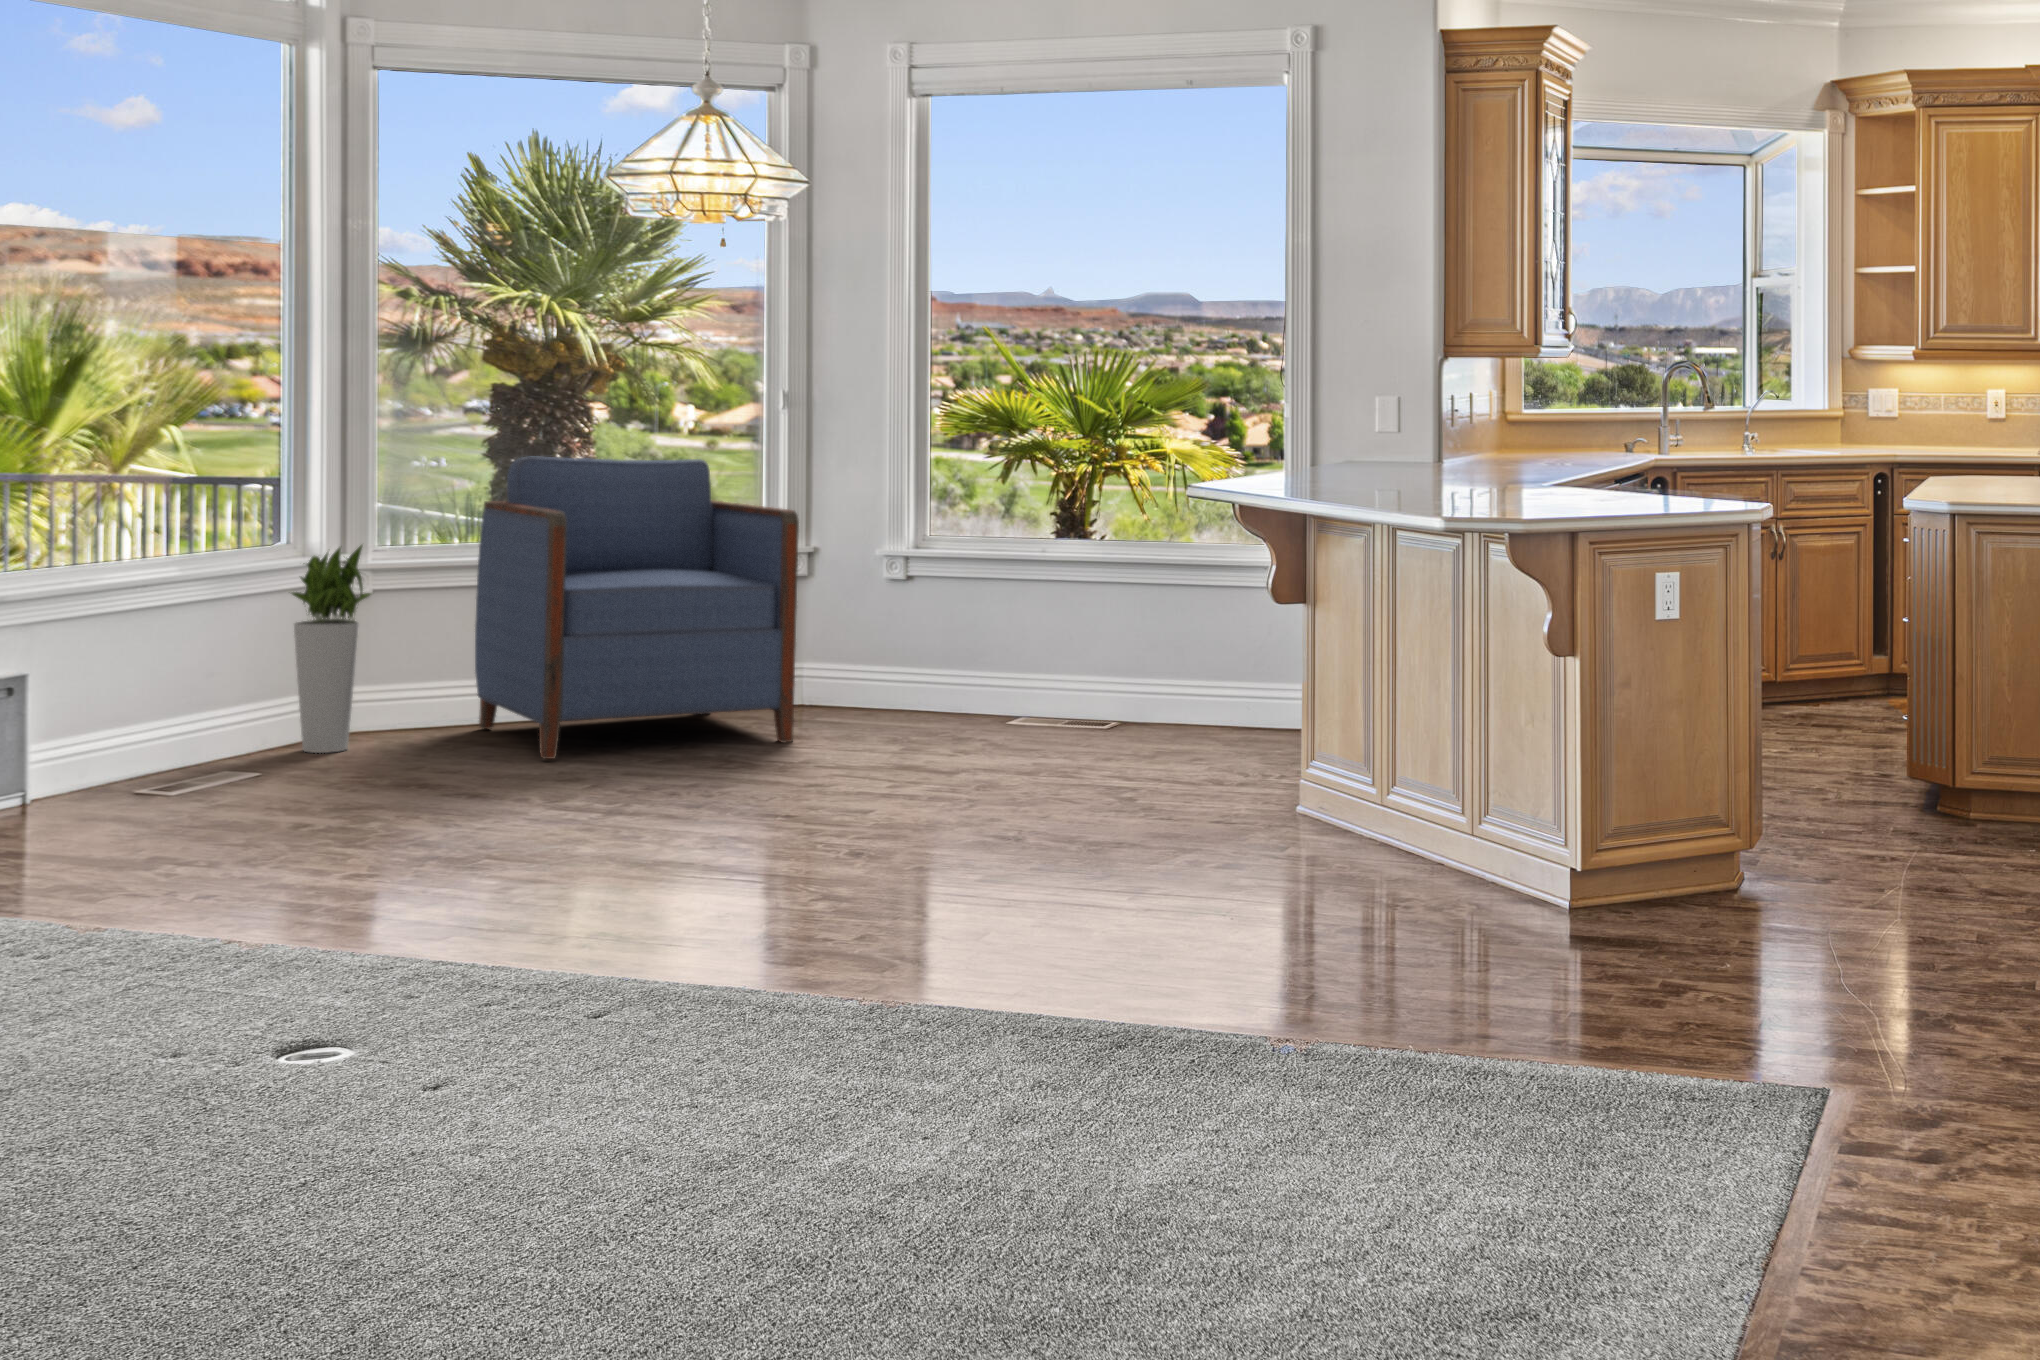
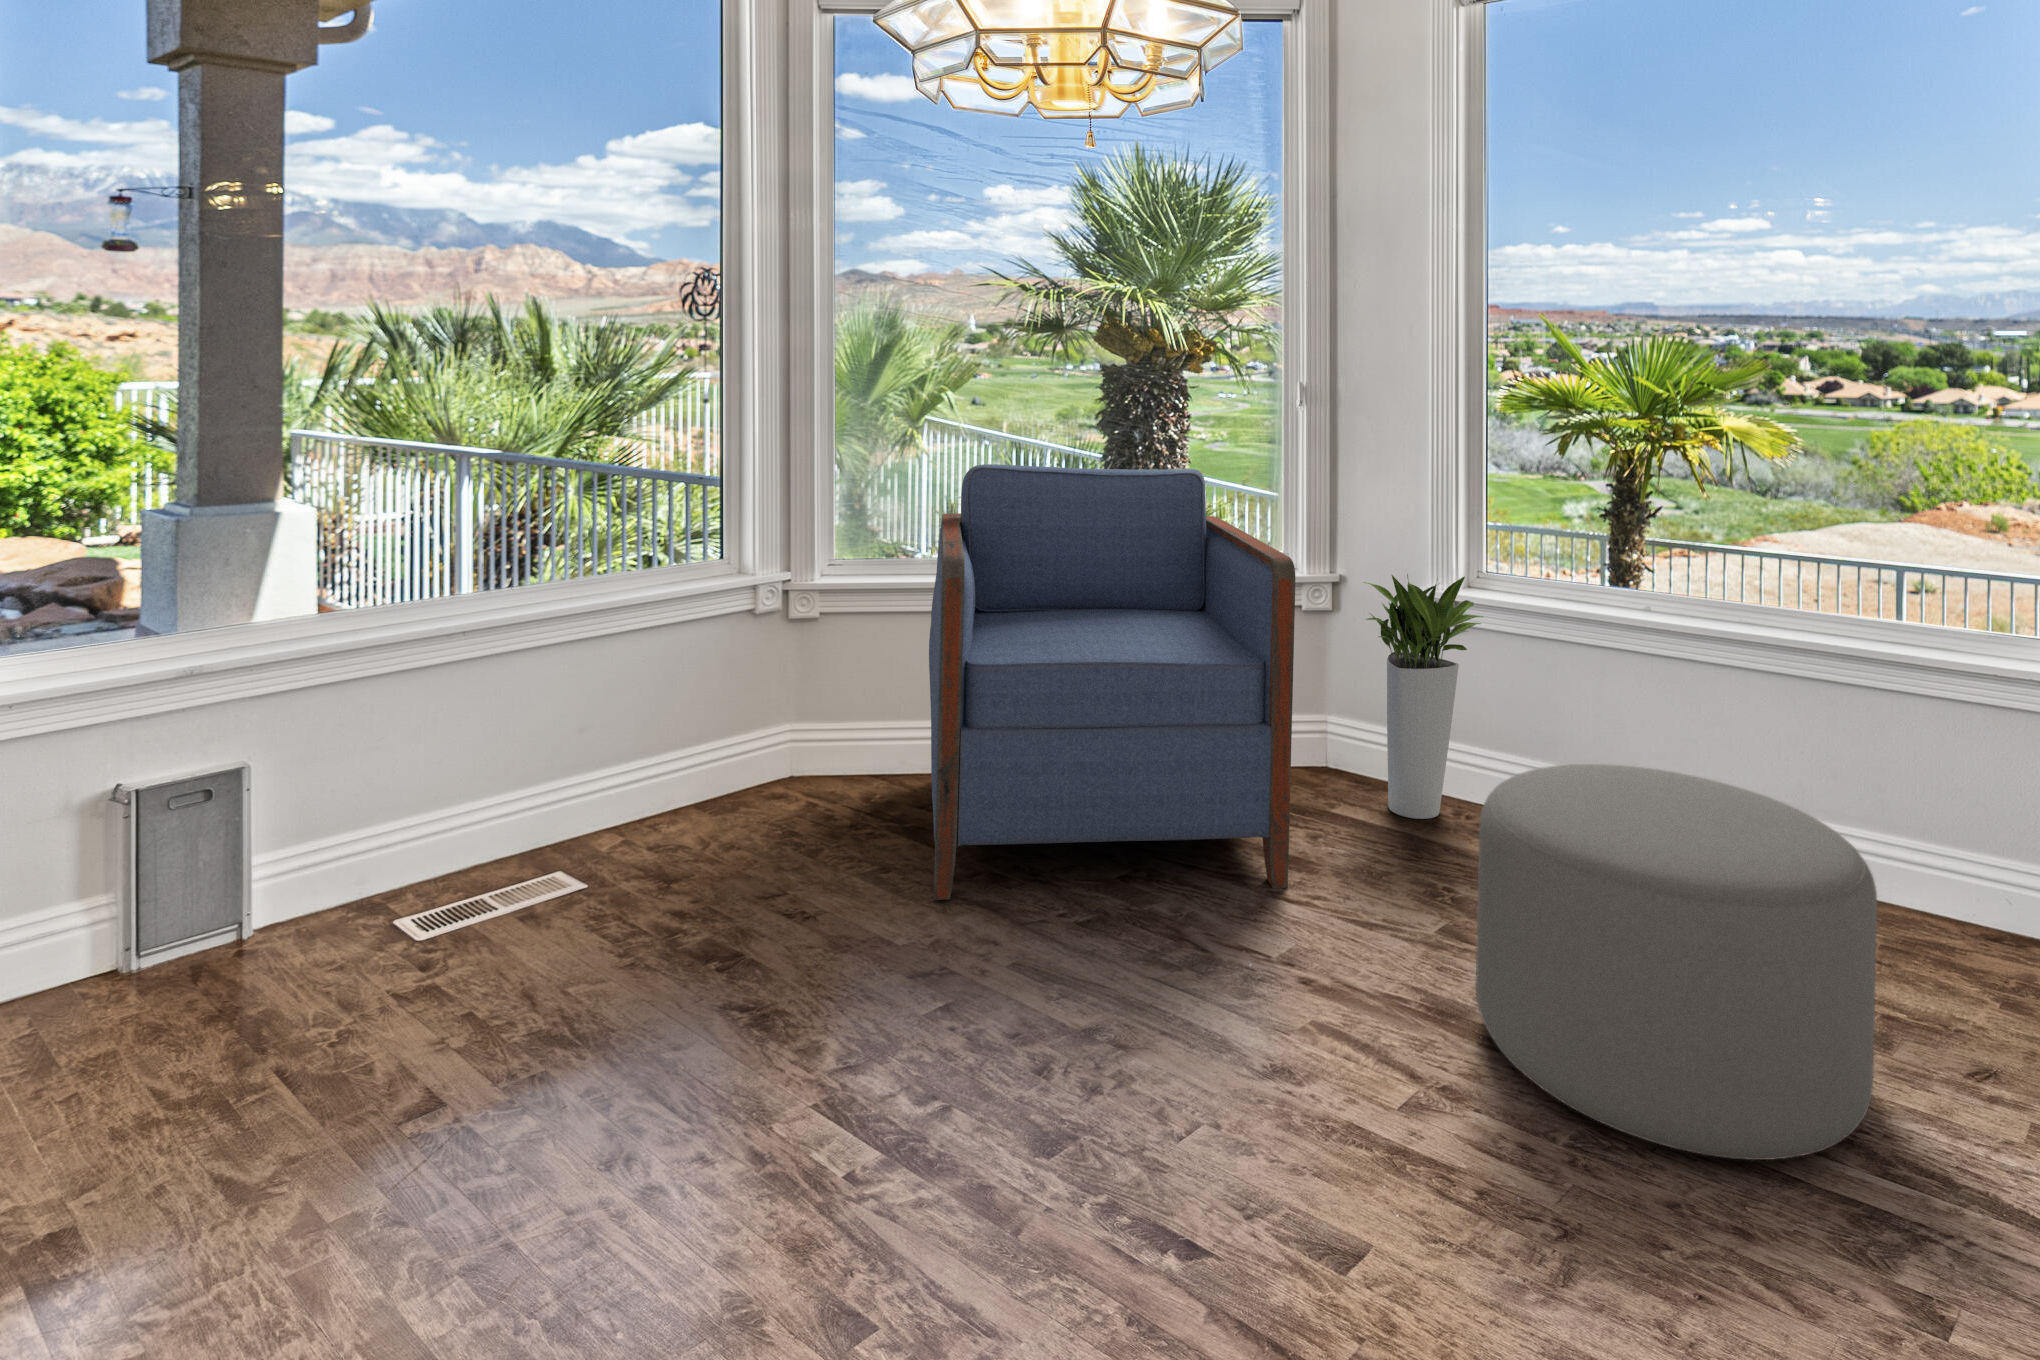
planter: present [292,545,370,753] -> present [1363,574,1483,819]
ottoman: none [920,617,1120,772] -> present [1476,764,1877,1160]

